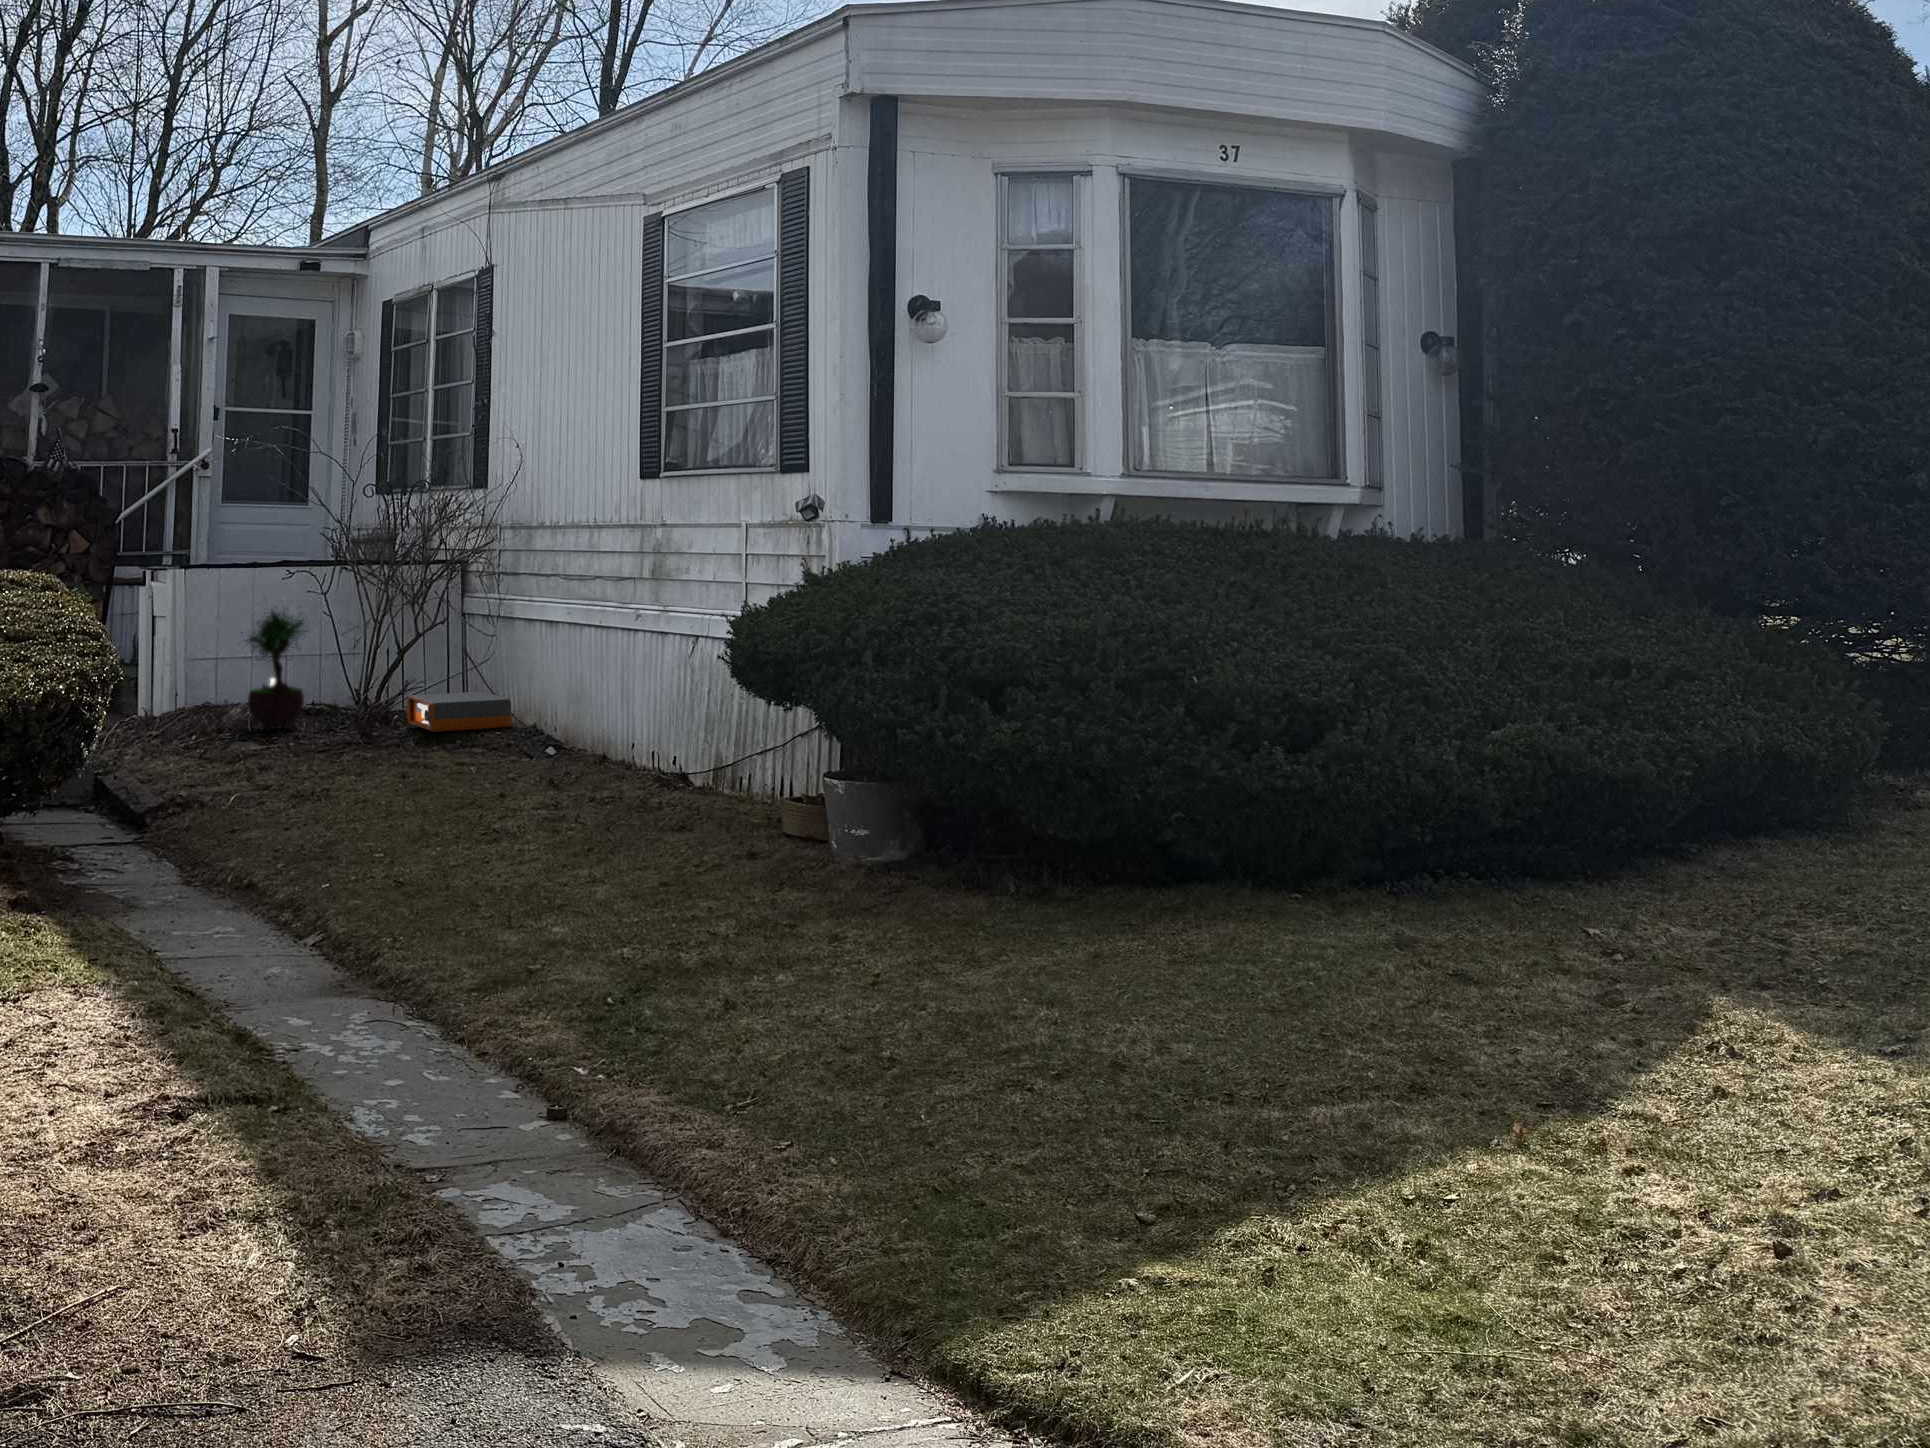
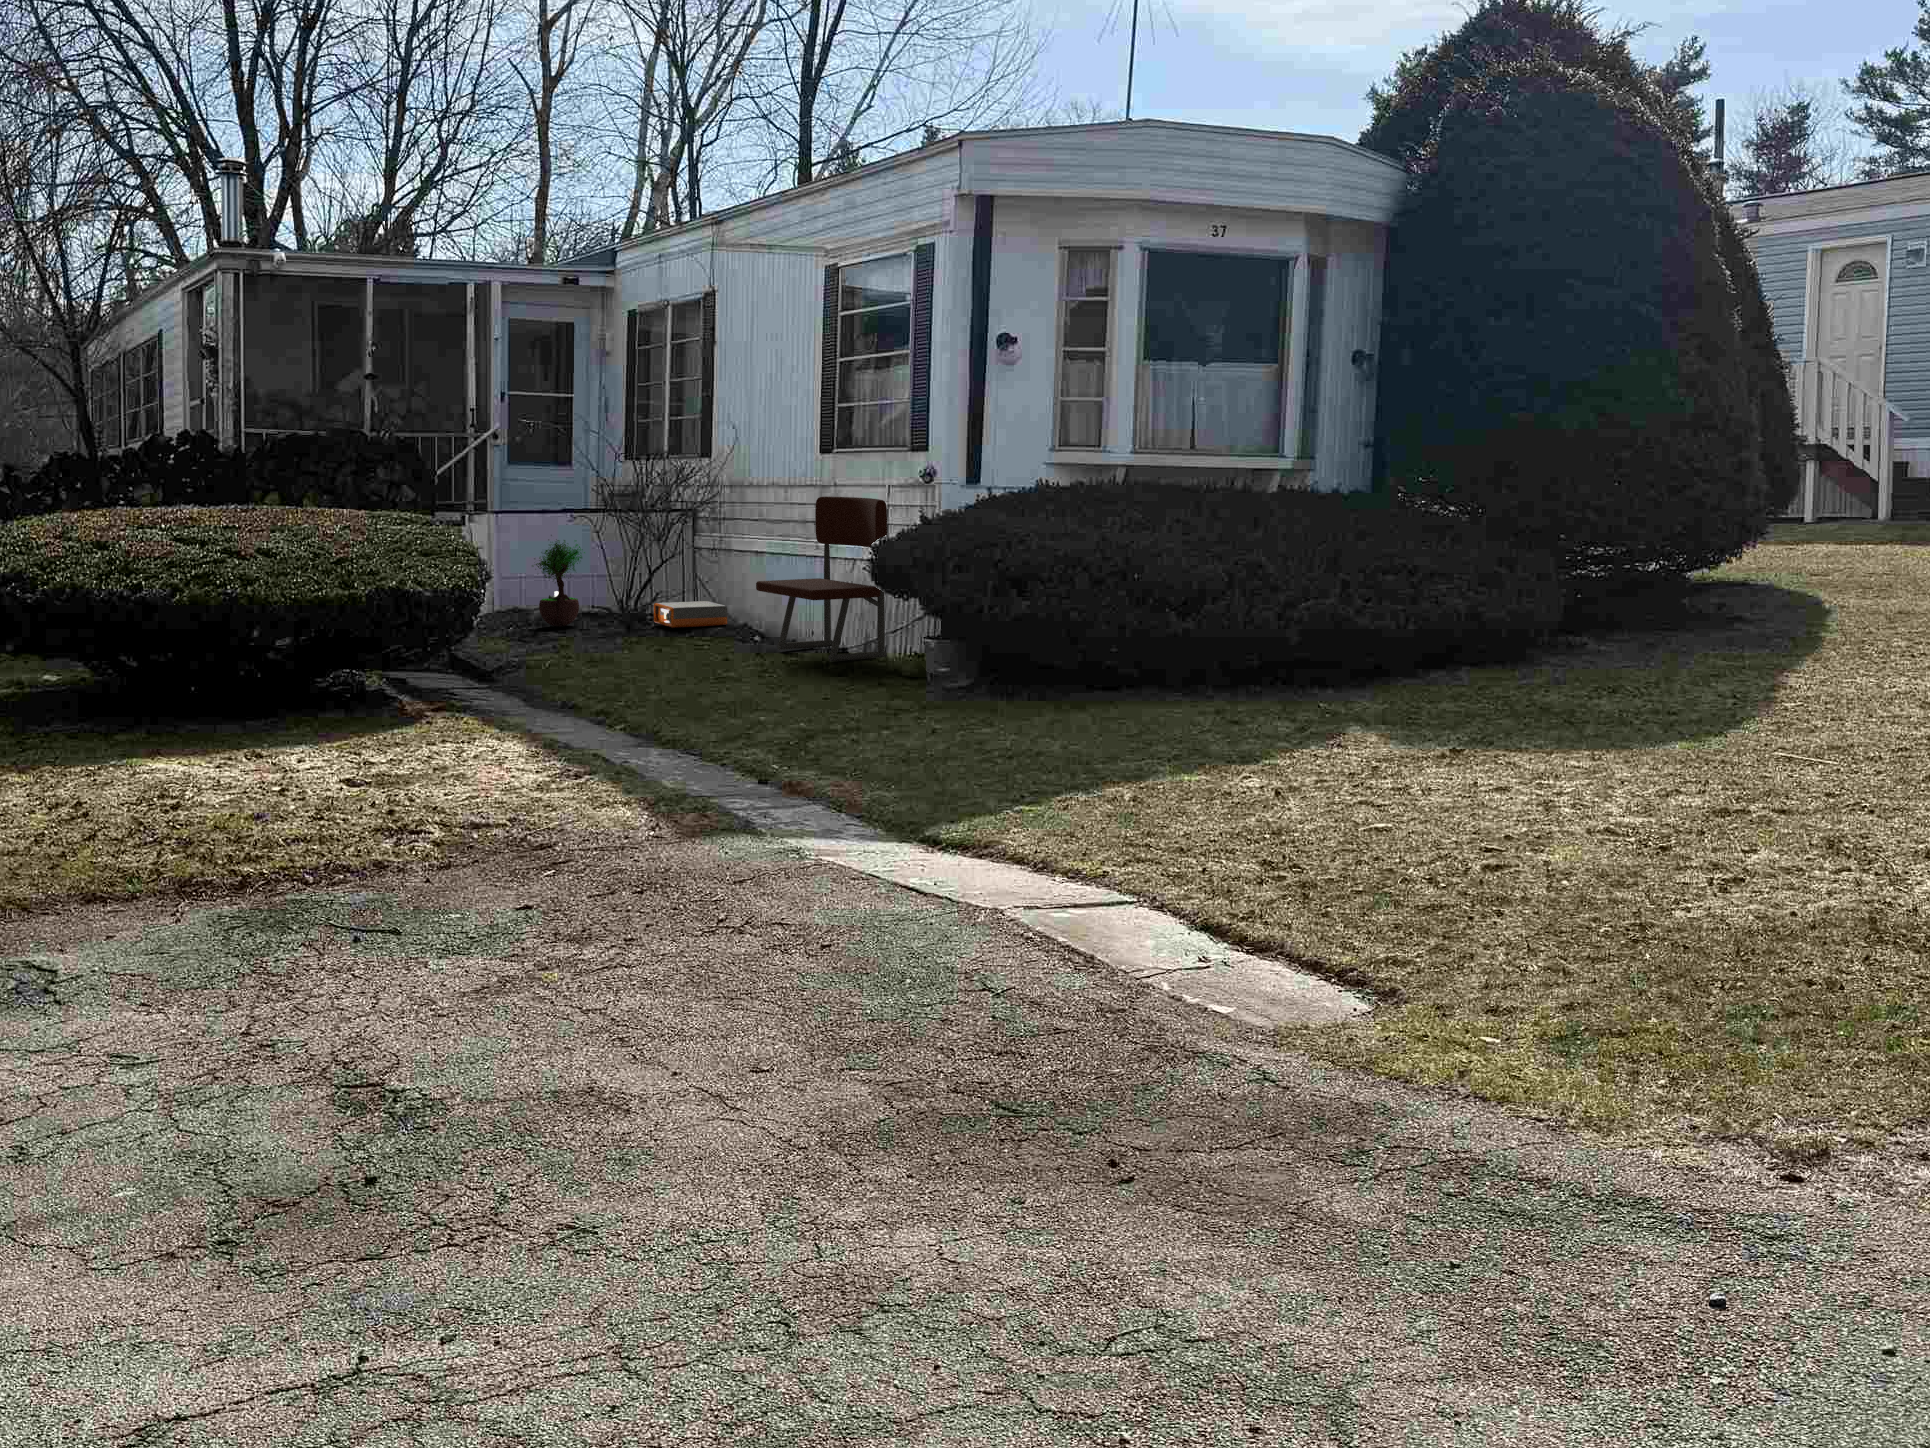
bench: none [551,544,751,797] -> present [756,496,887,661]

